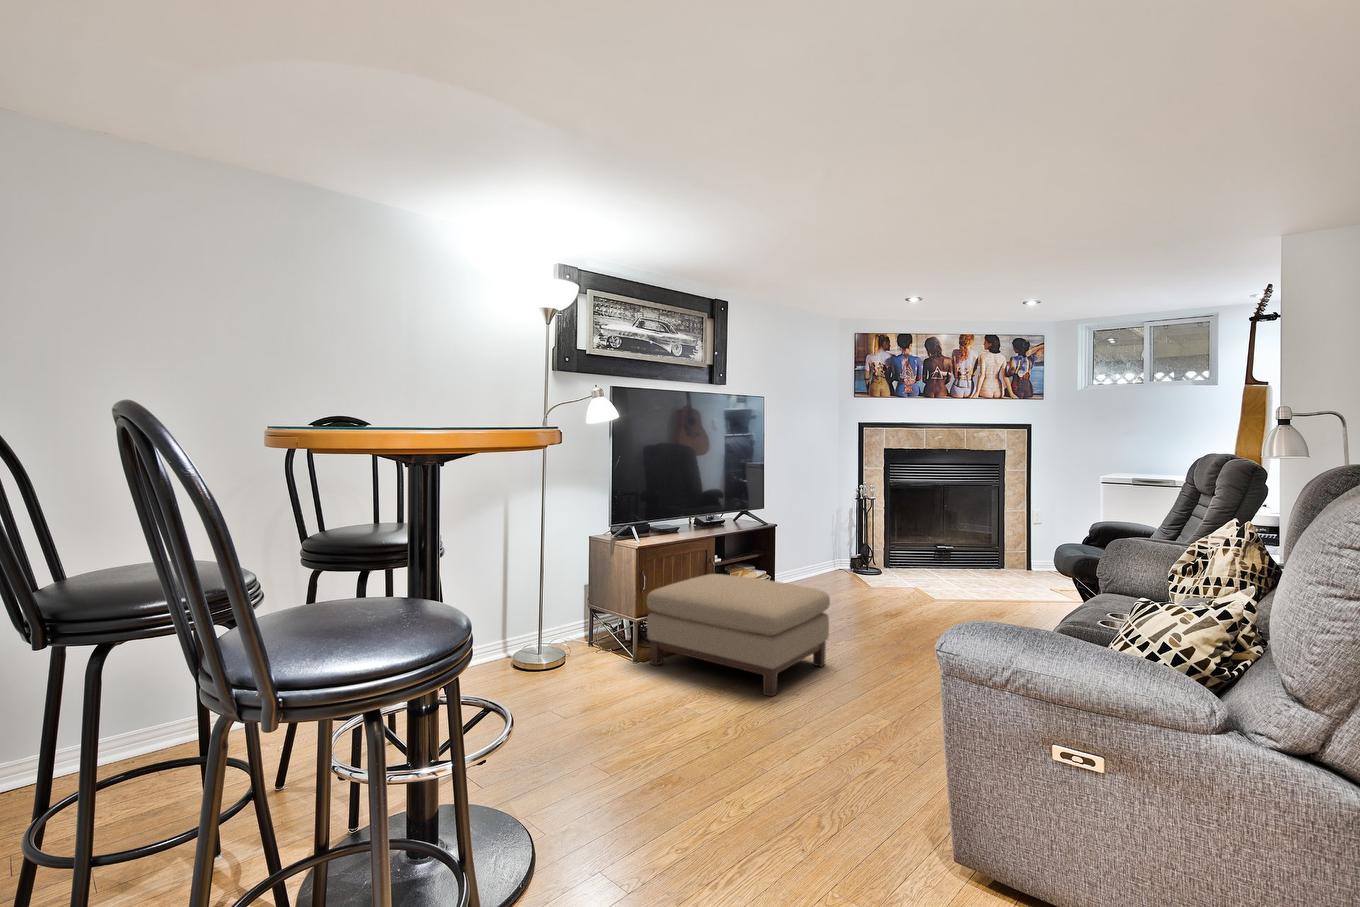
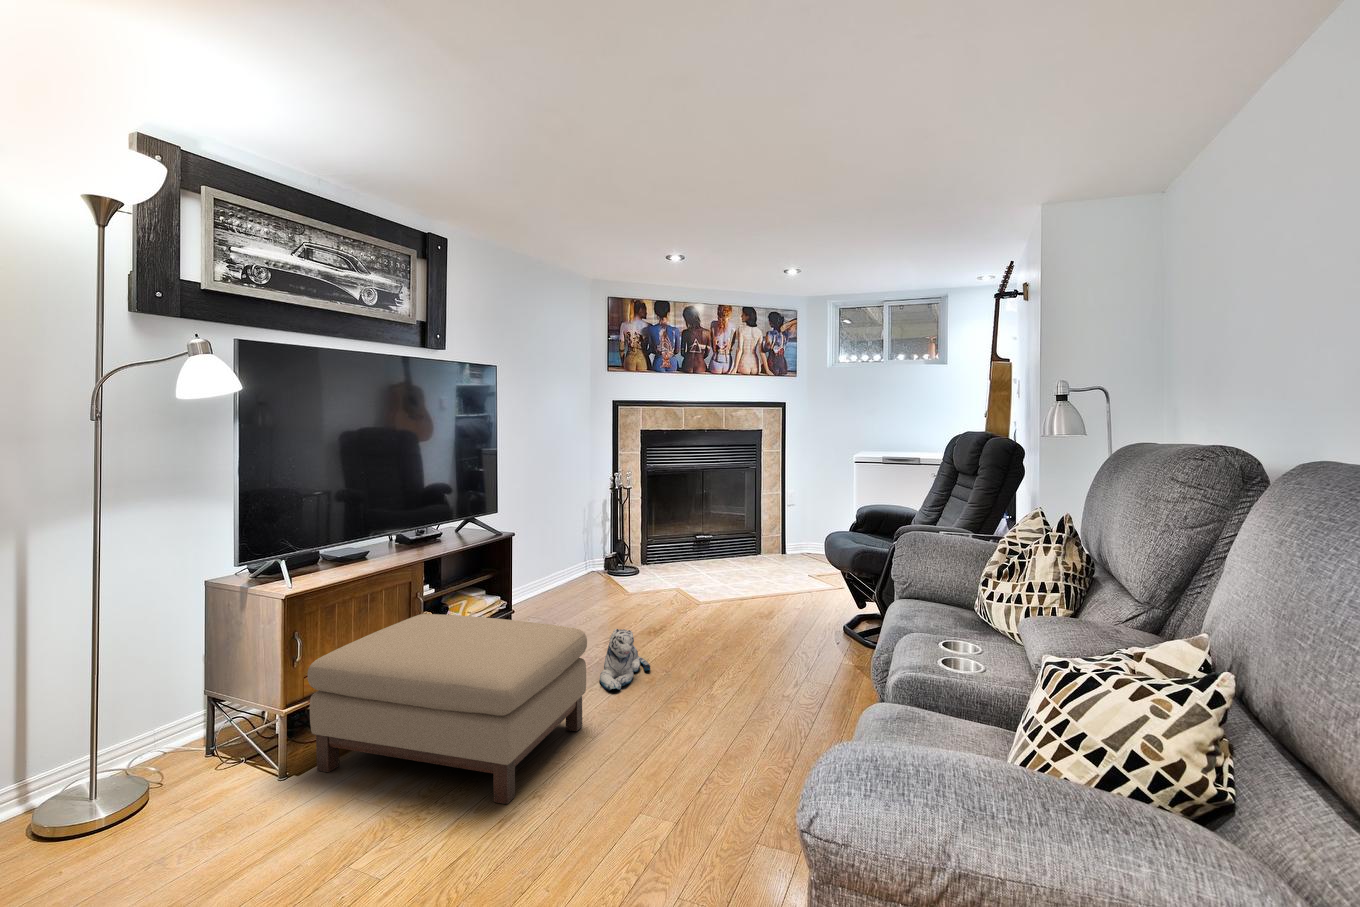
plush toy: none [840,601,882,647] -> present [600,629,650,691]

